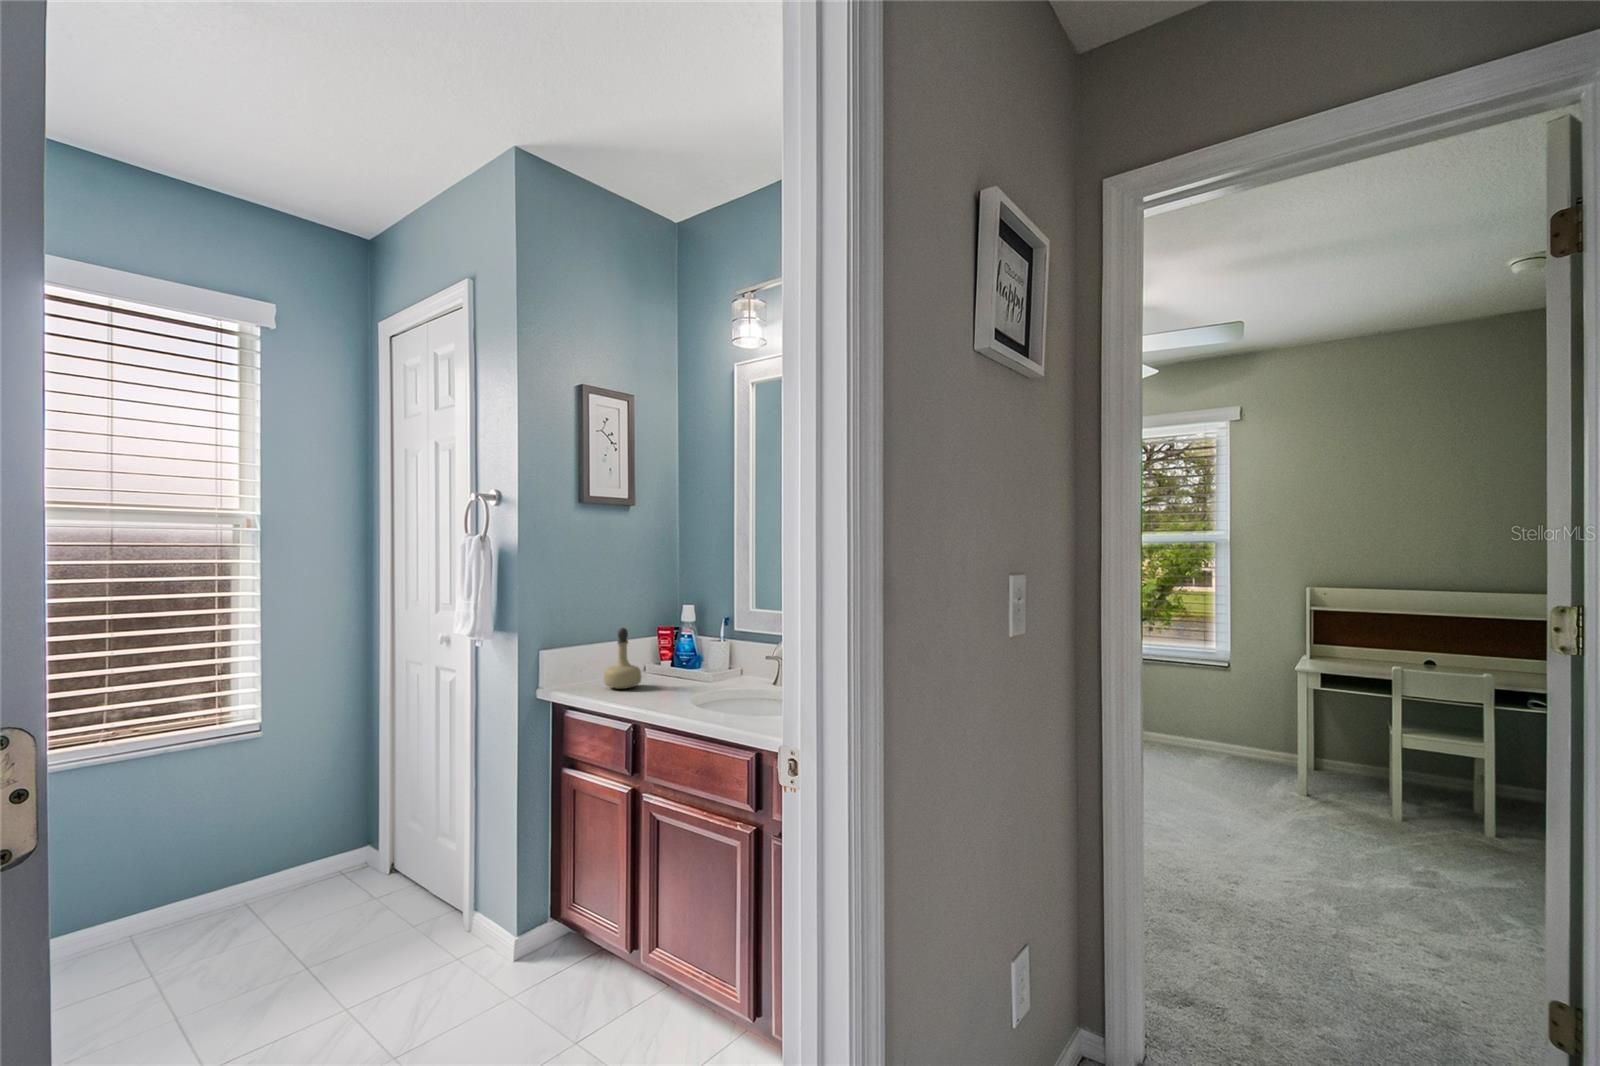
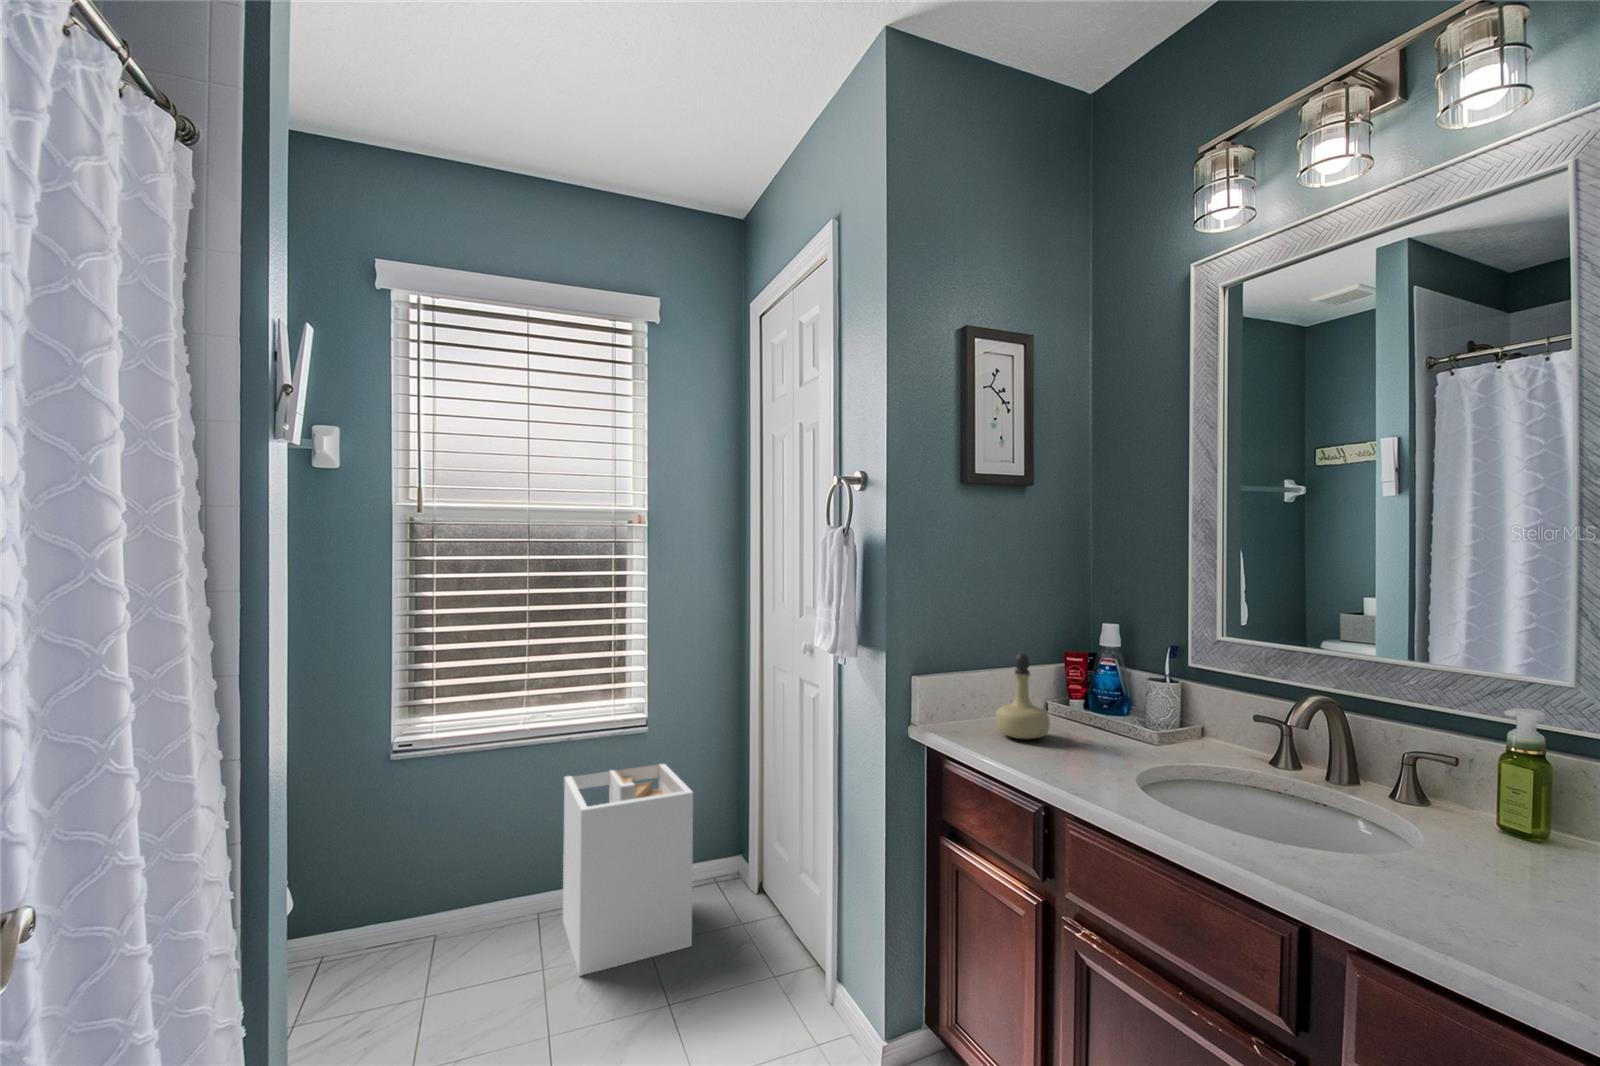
laundry hamper: none [162,766,325,974] -> present [563,764,693,976]

